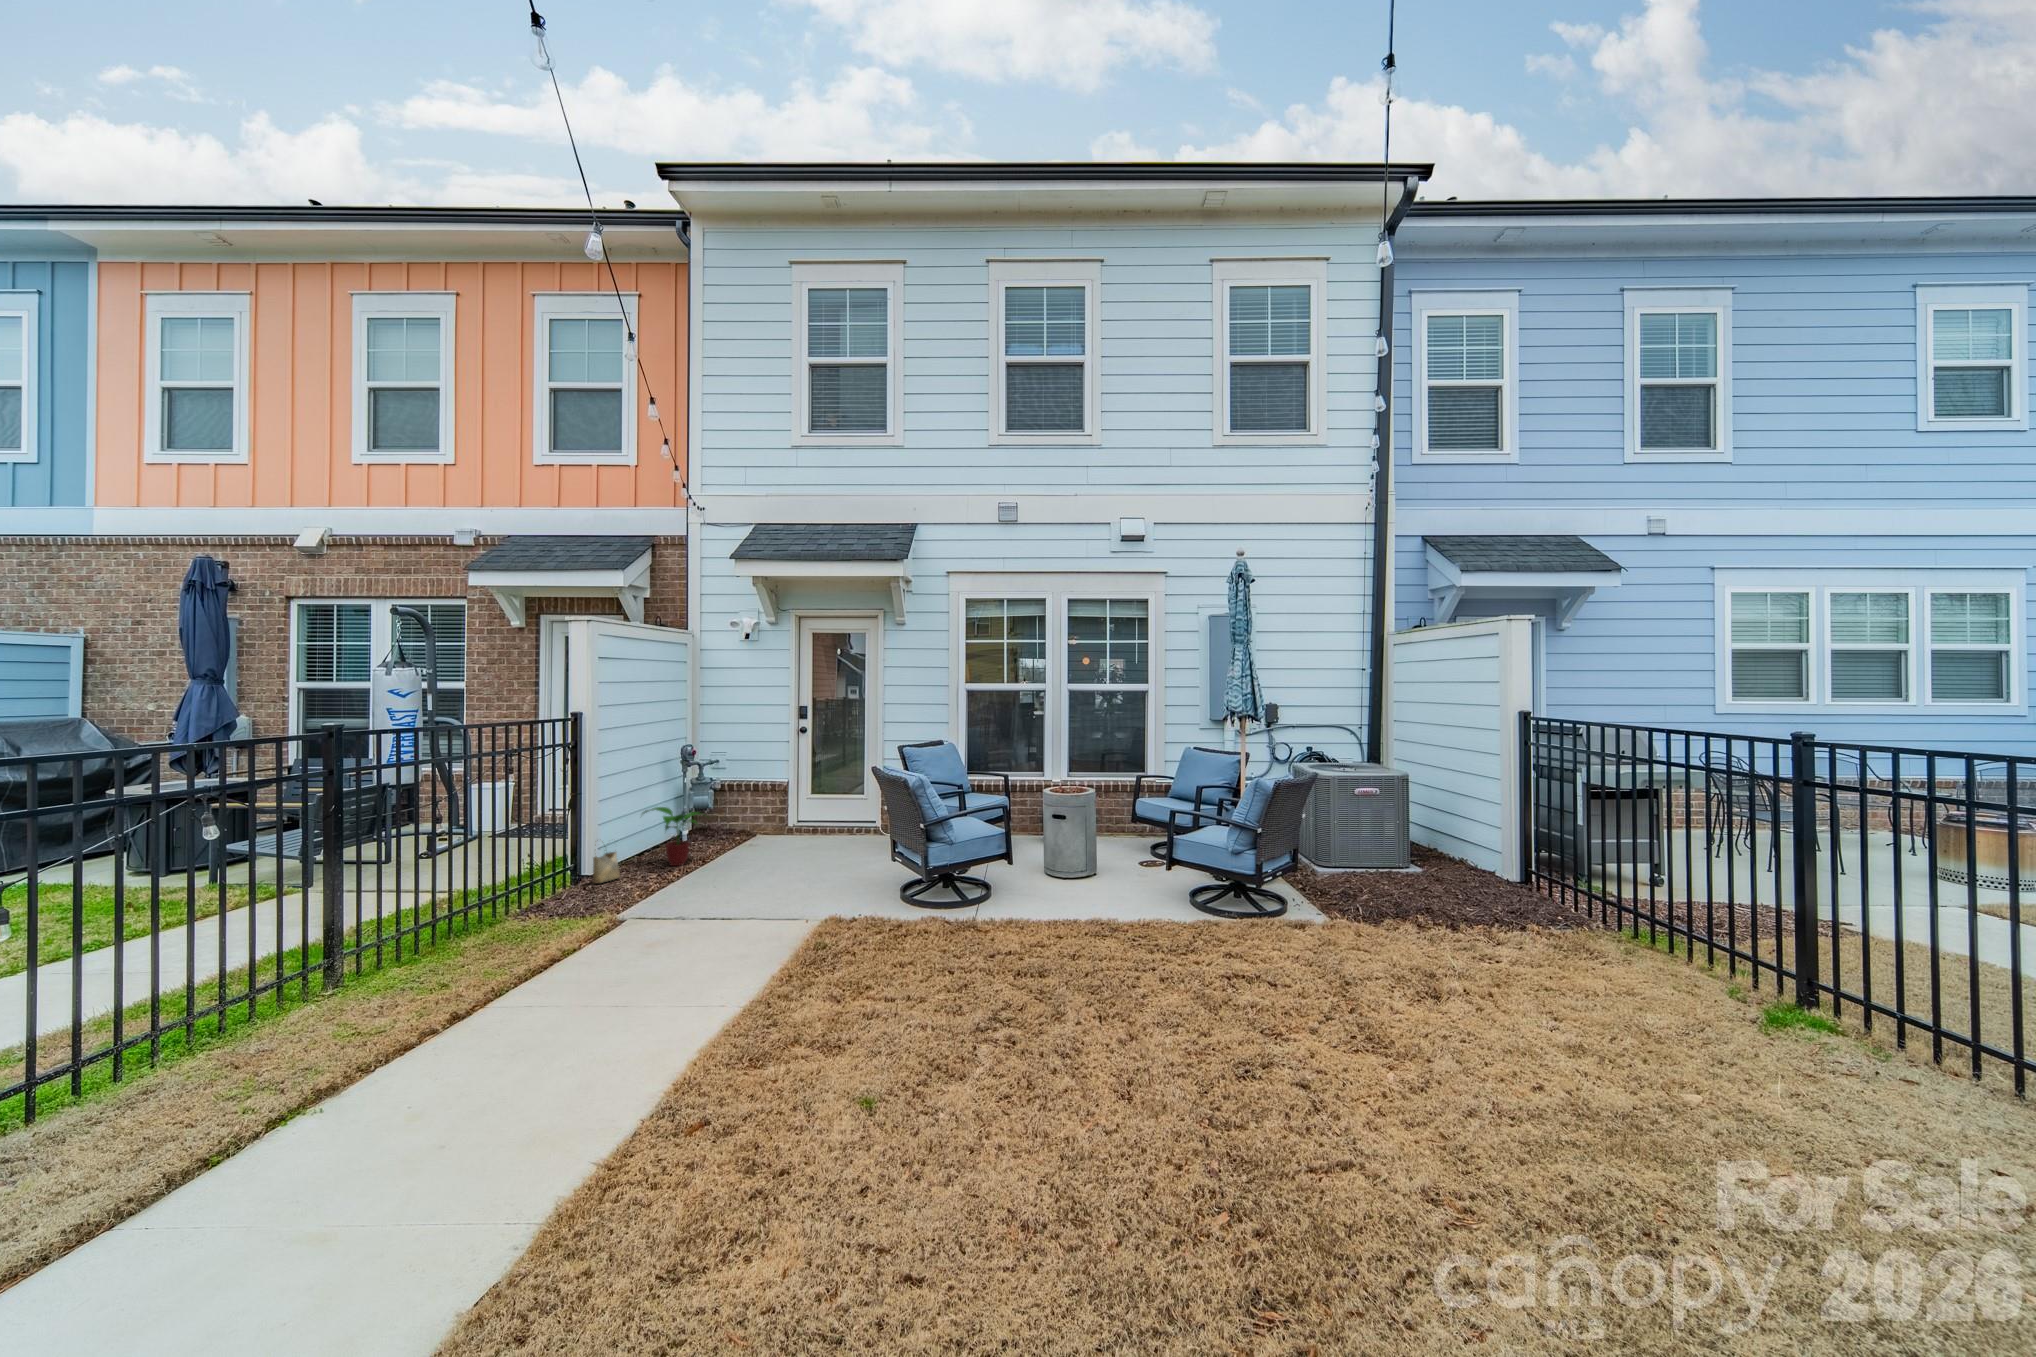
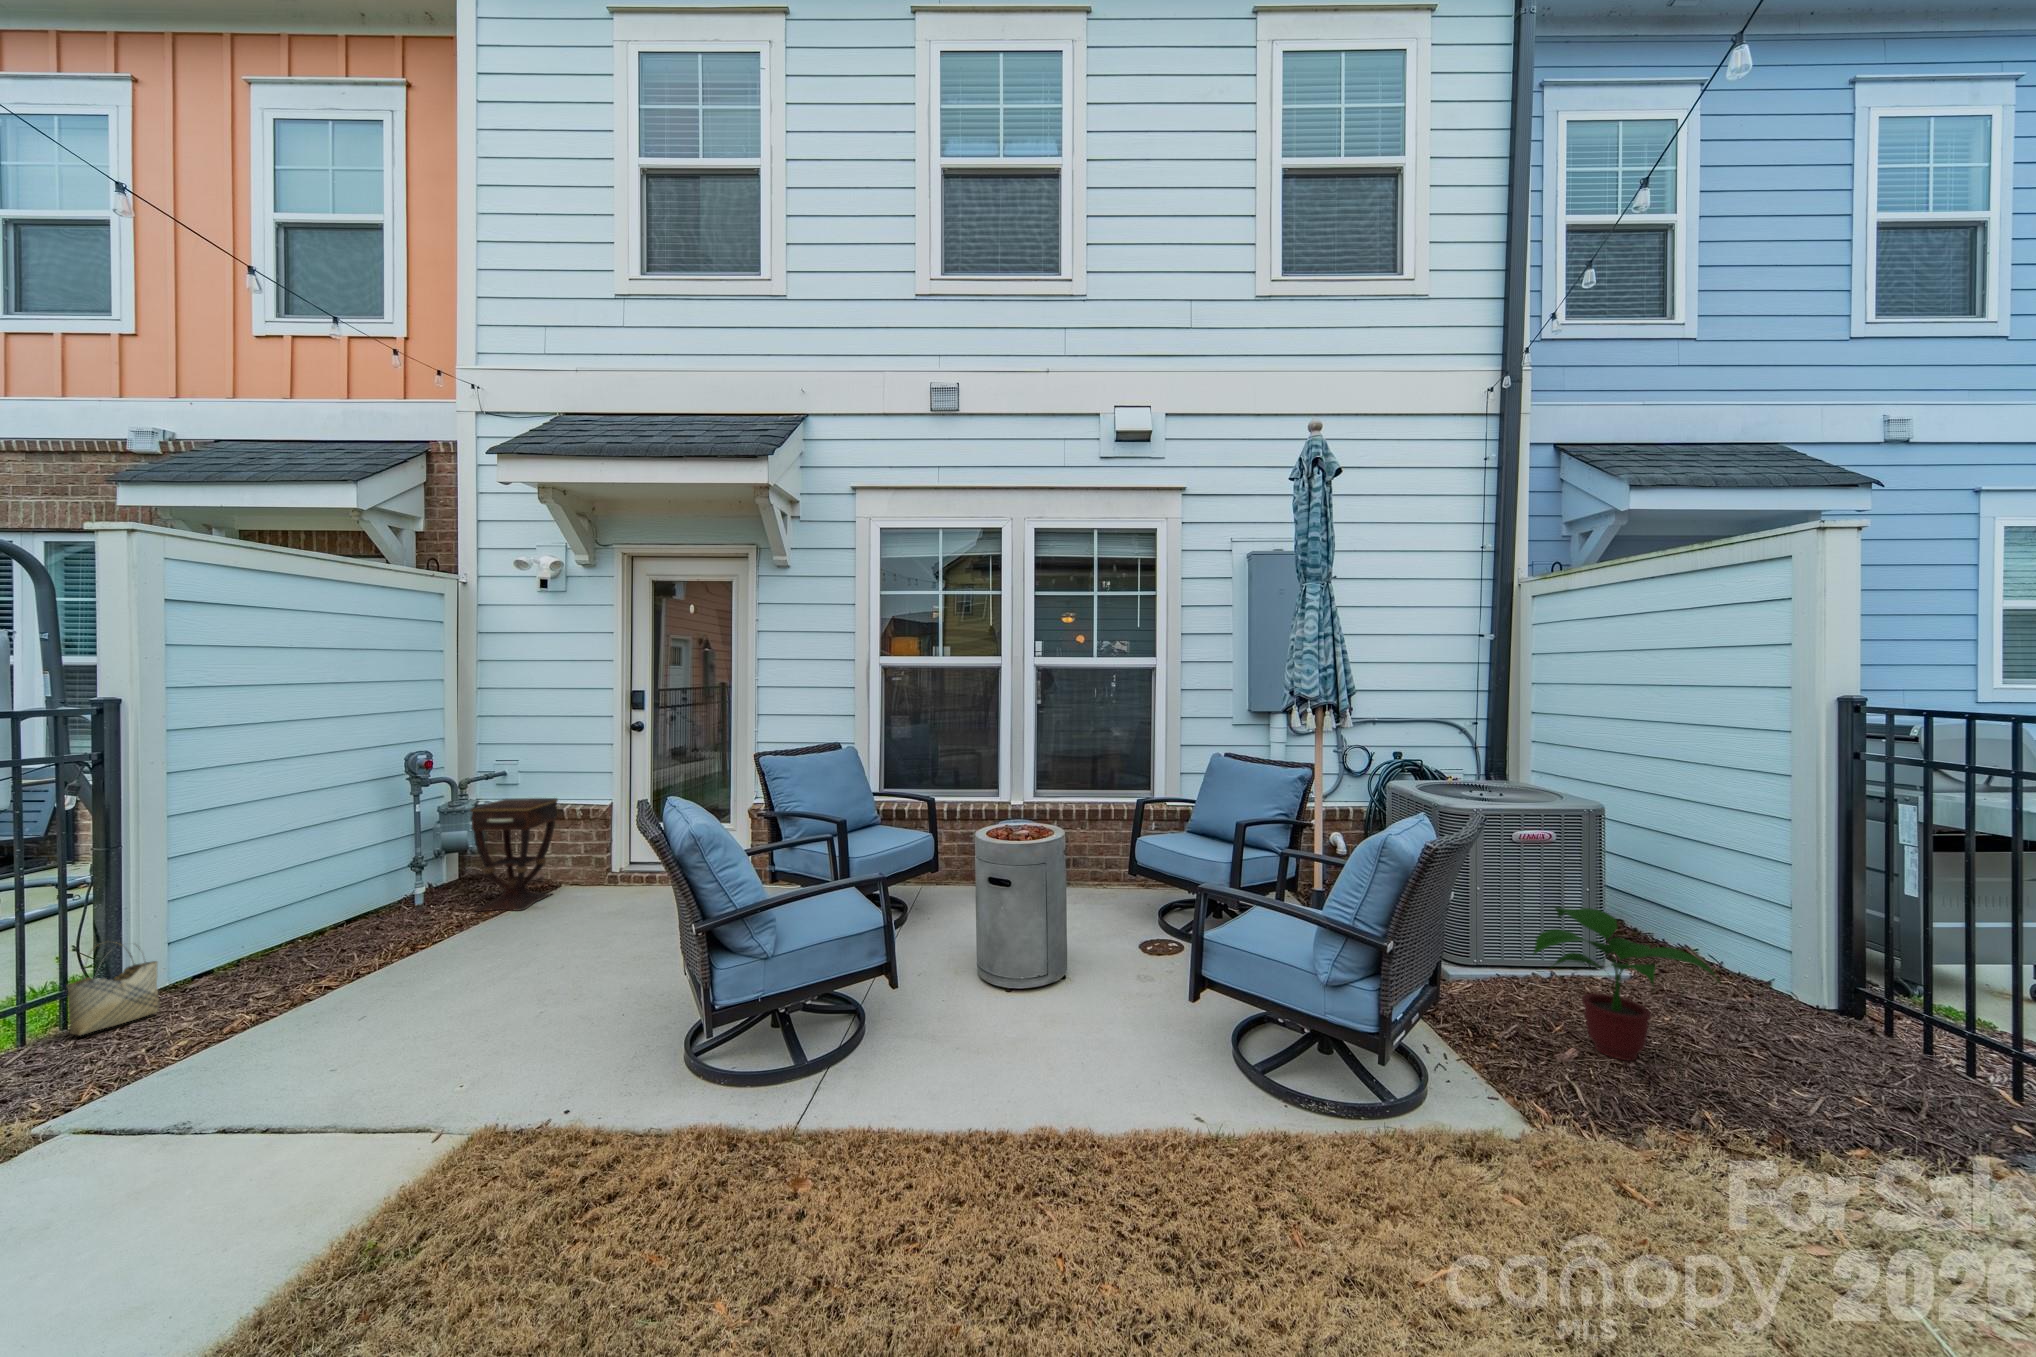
side table: none [713,778,755,847] -> present [471,798,558,912]
potted plant: present [644,807,706,866] -> present [1534,907,1719,1061]

